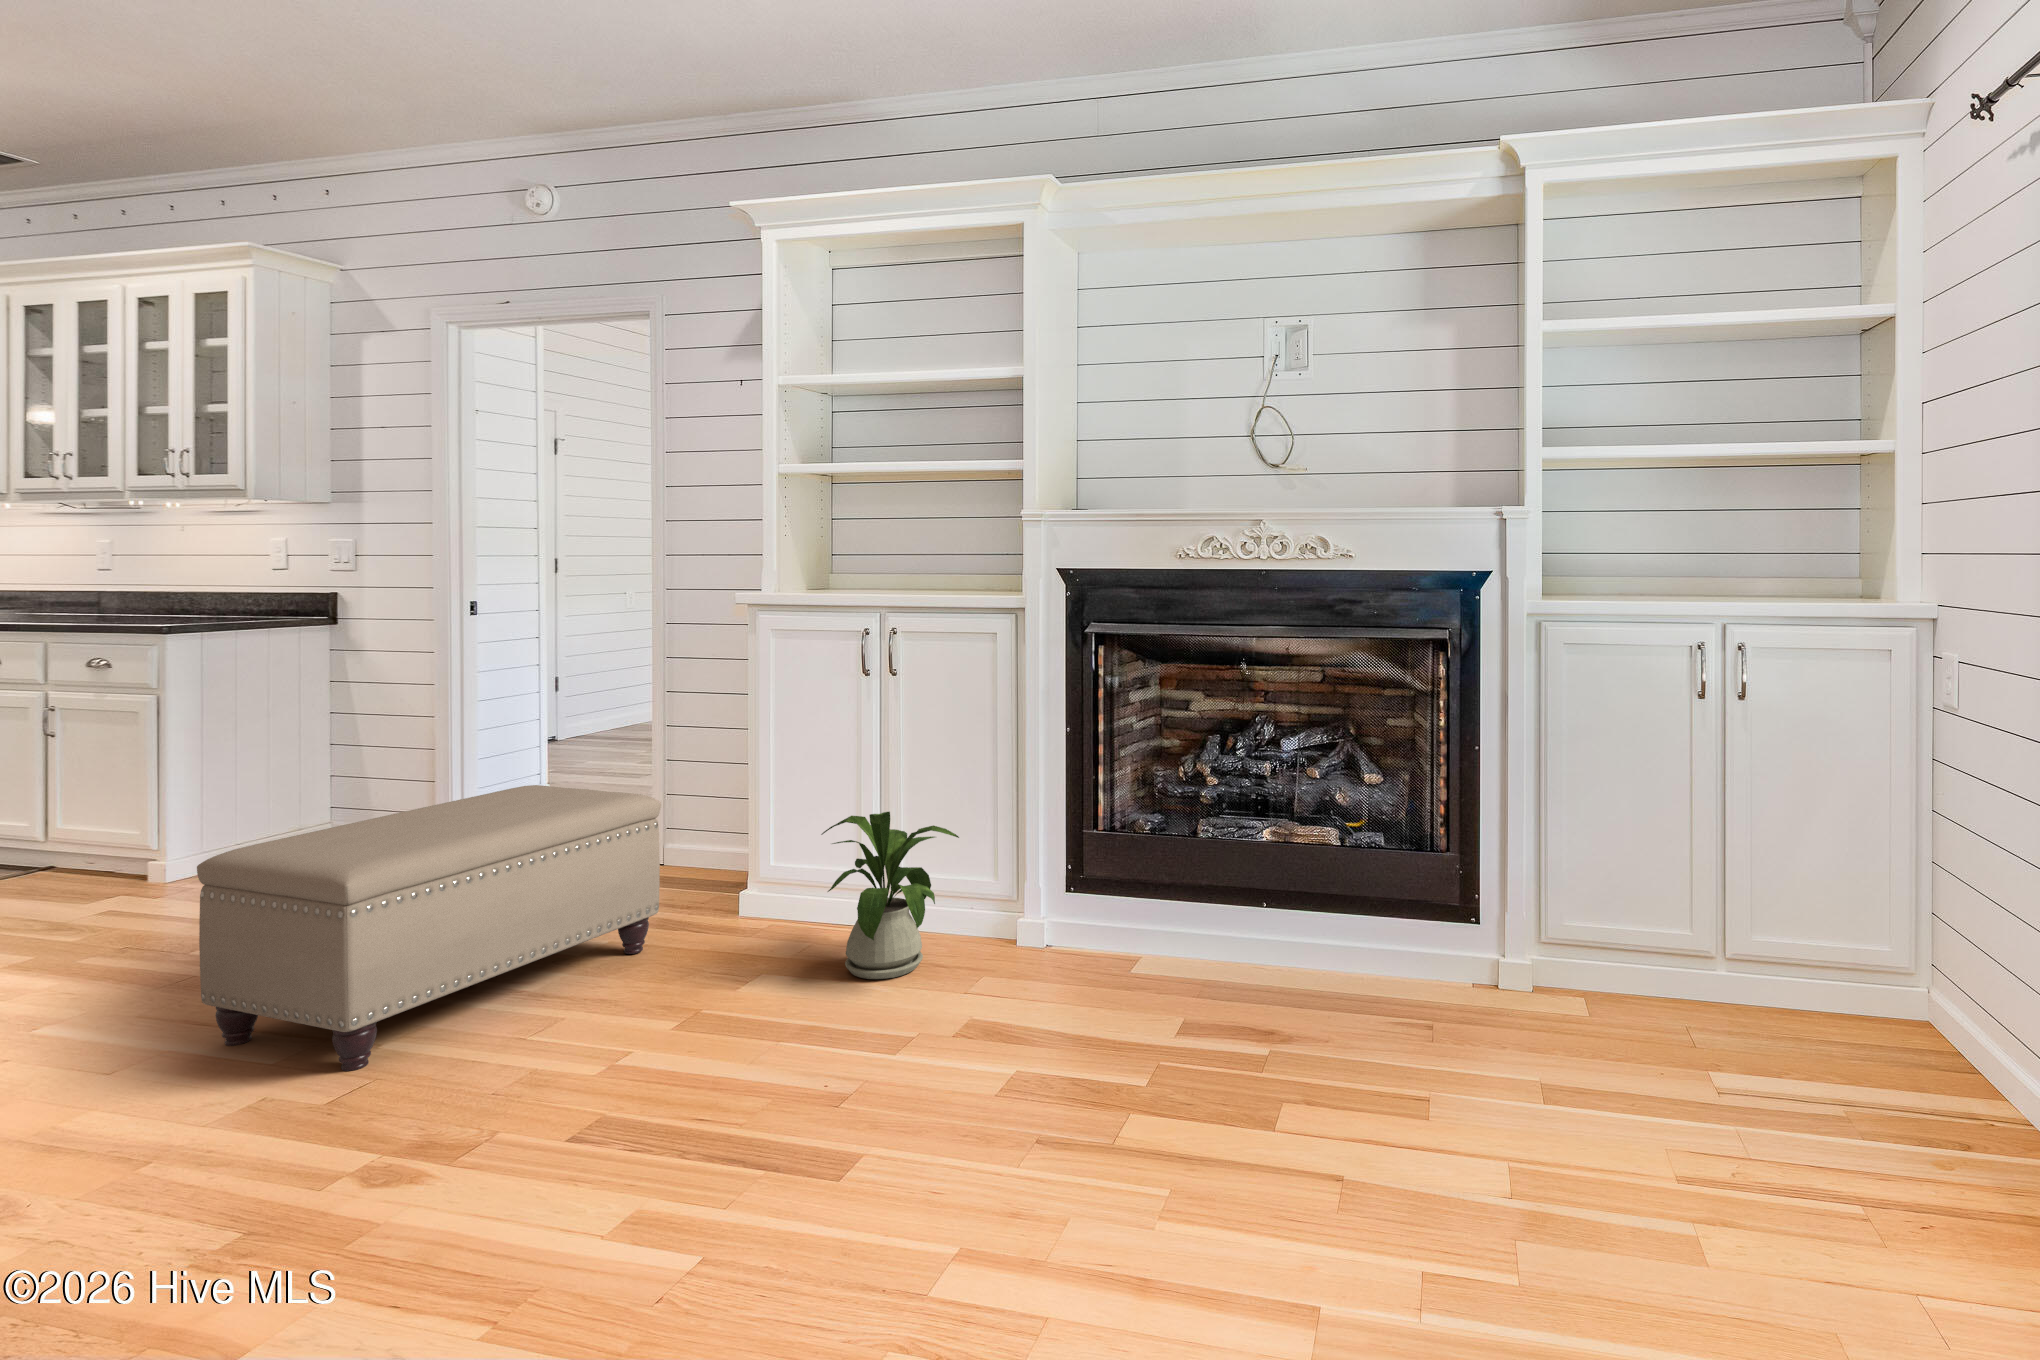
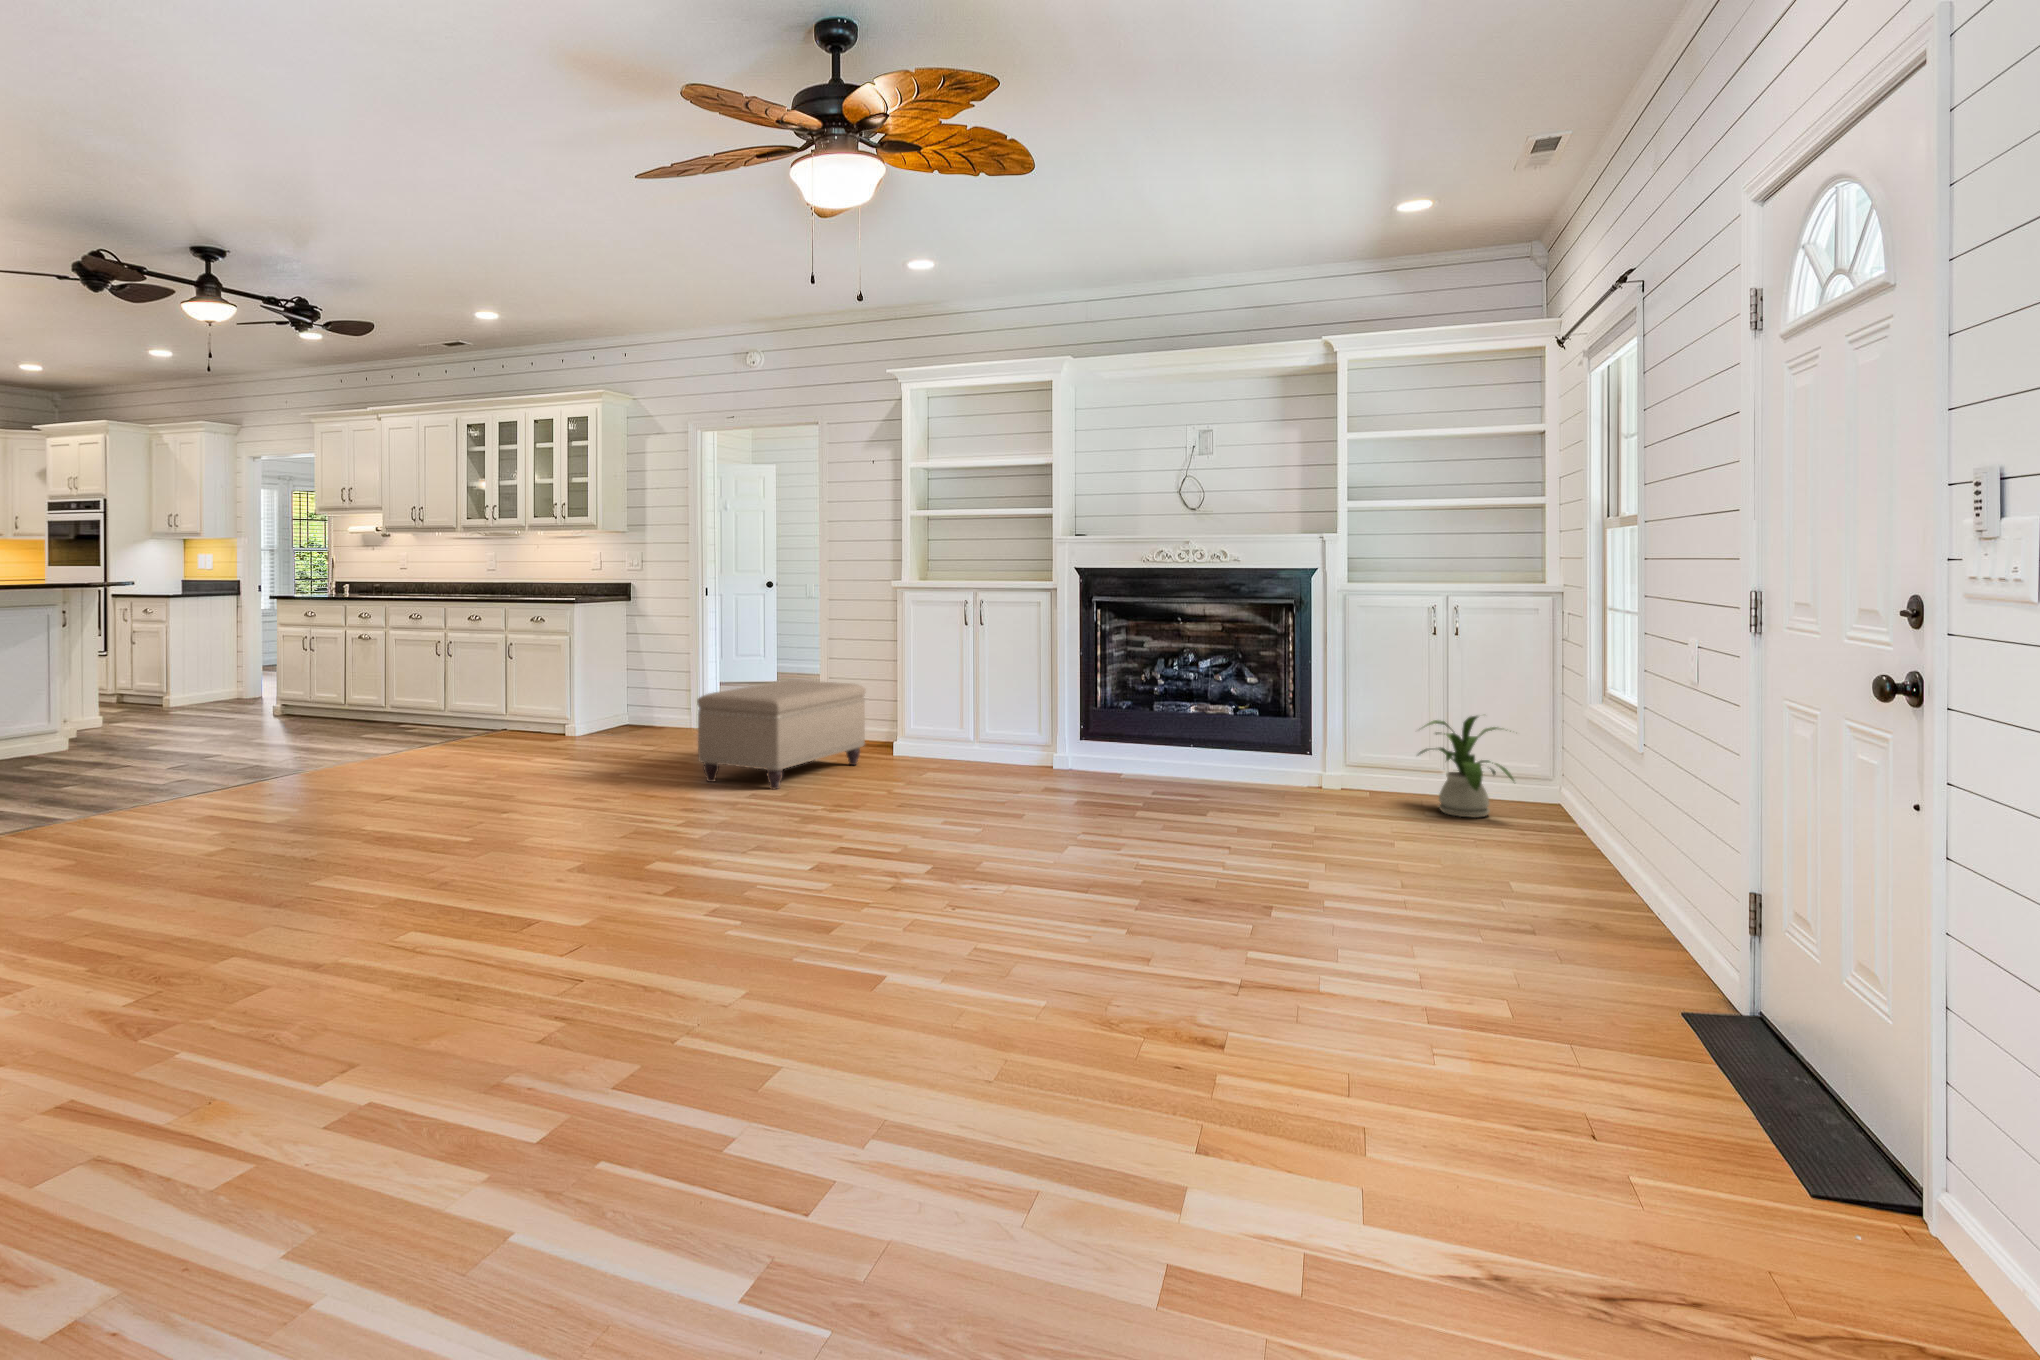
house plant: present [821,812,959,979] -> present [1419,716,1514,818]

